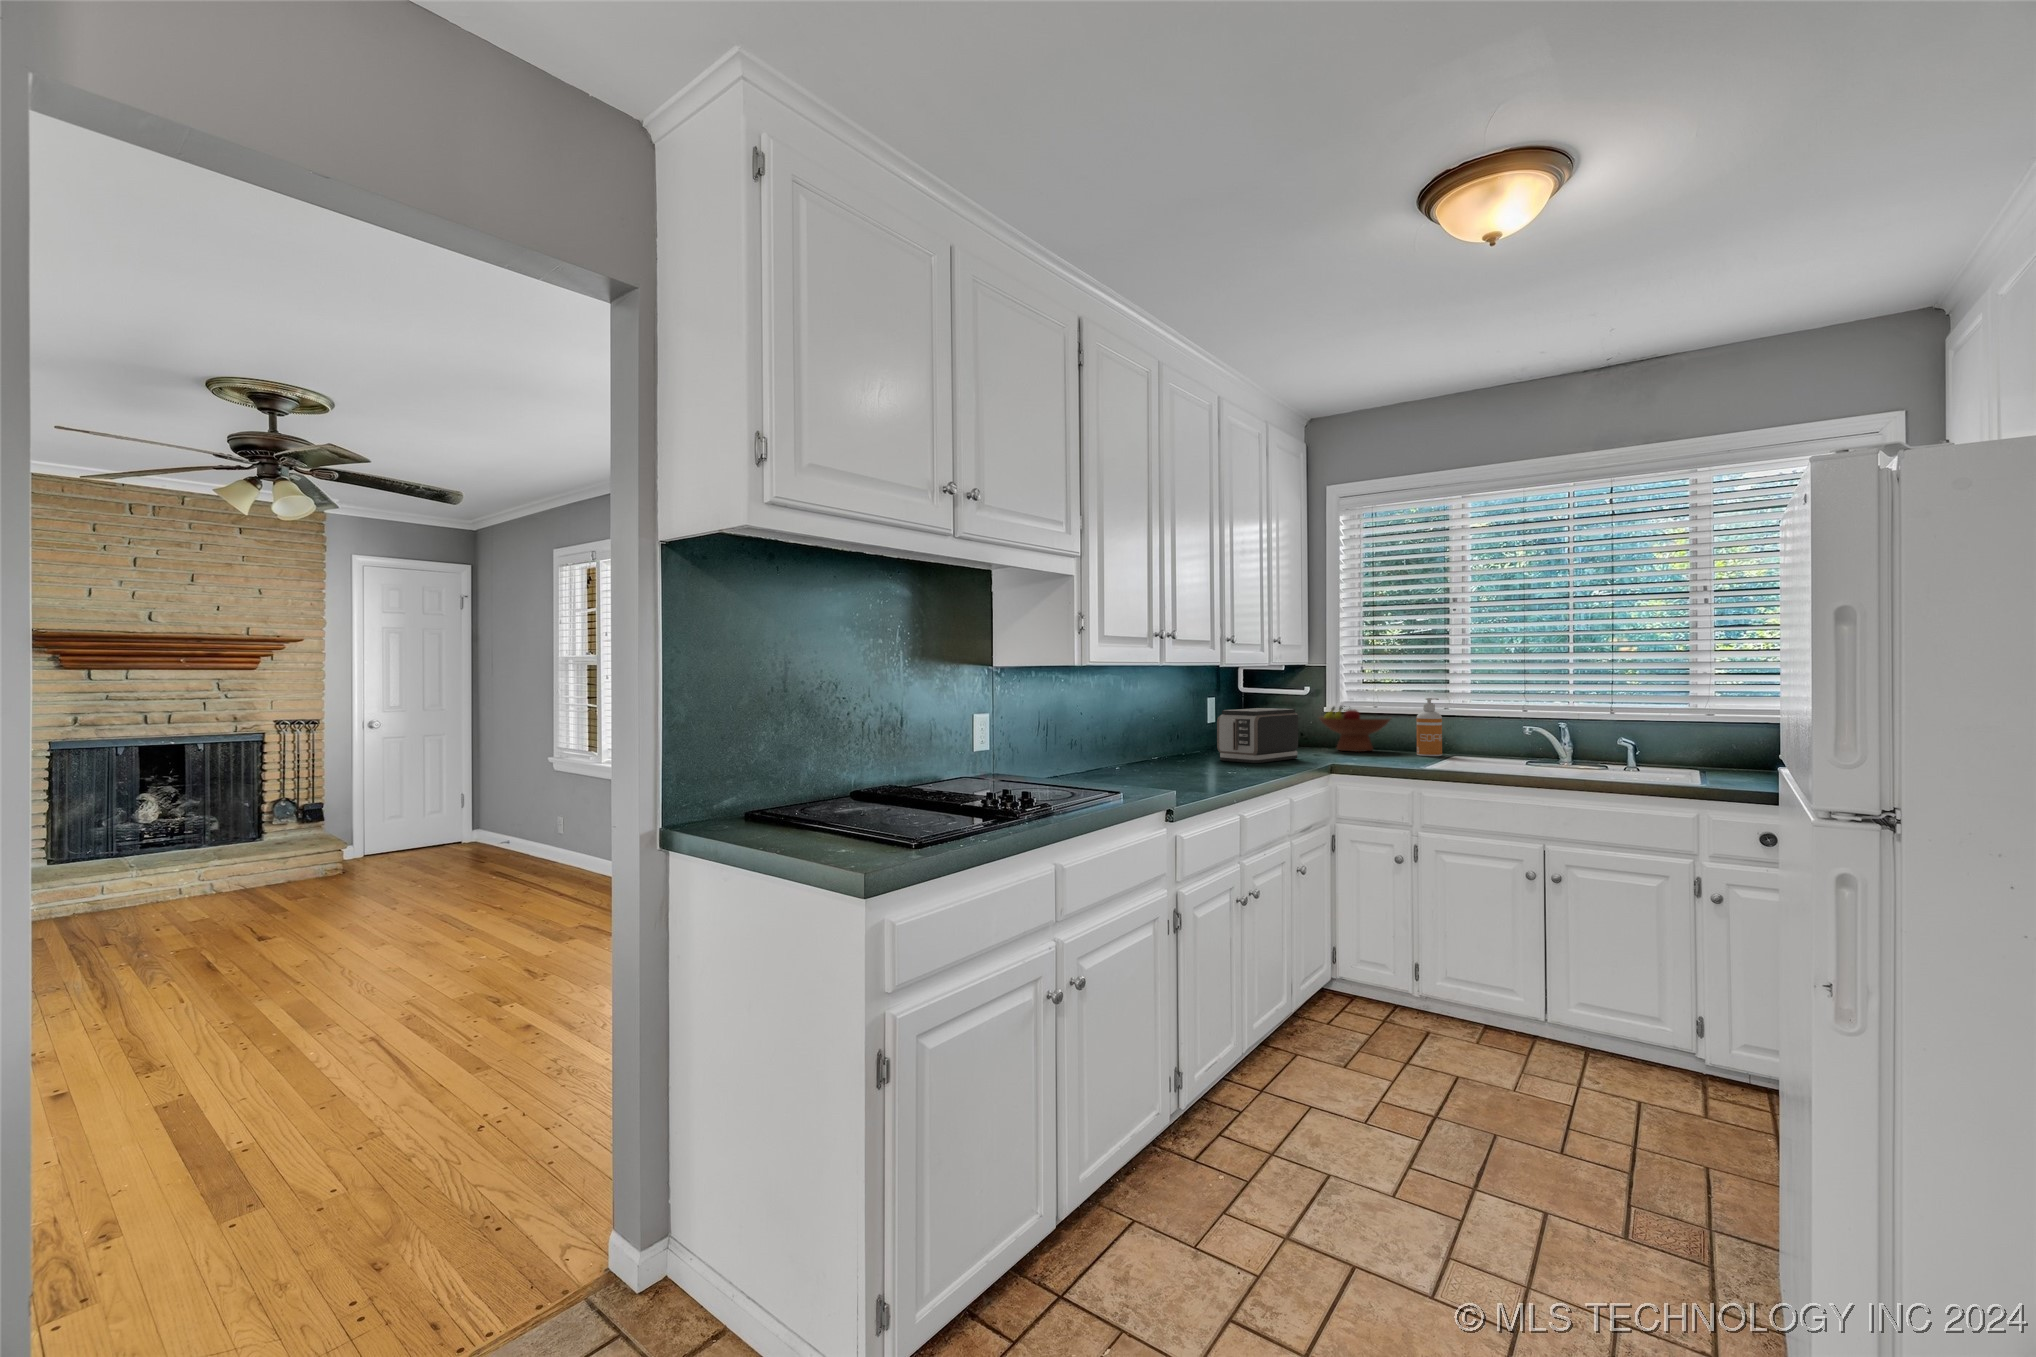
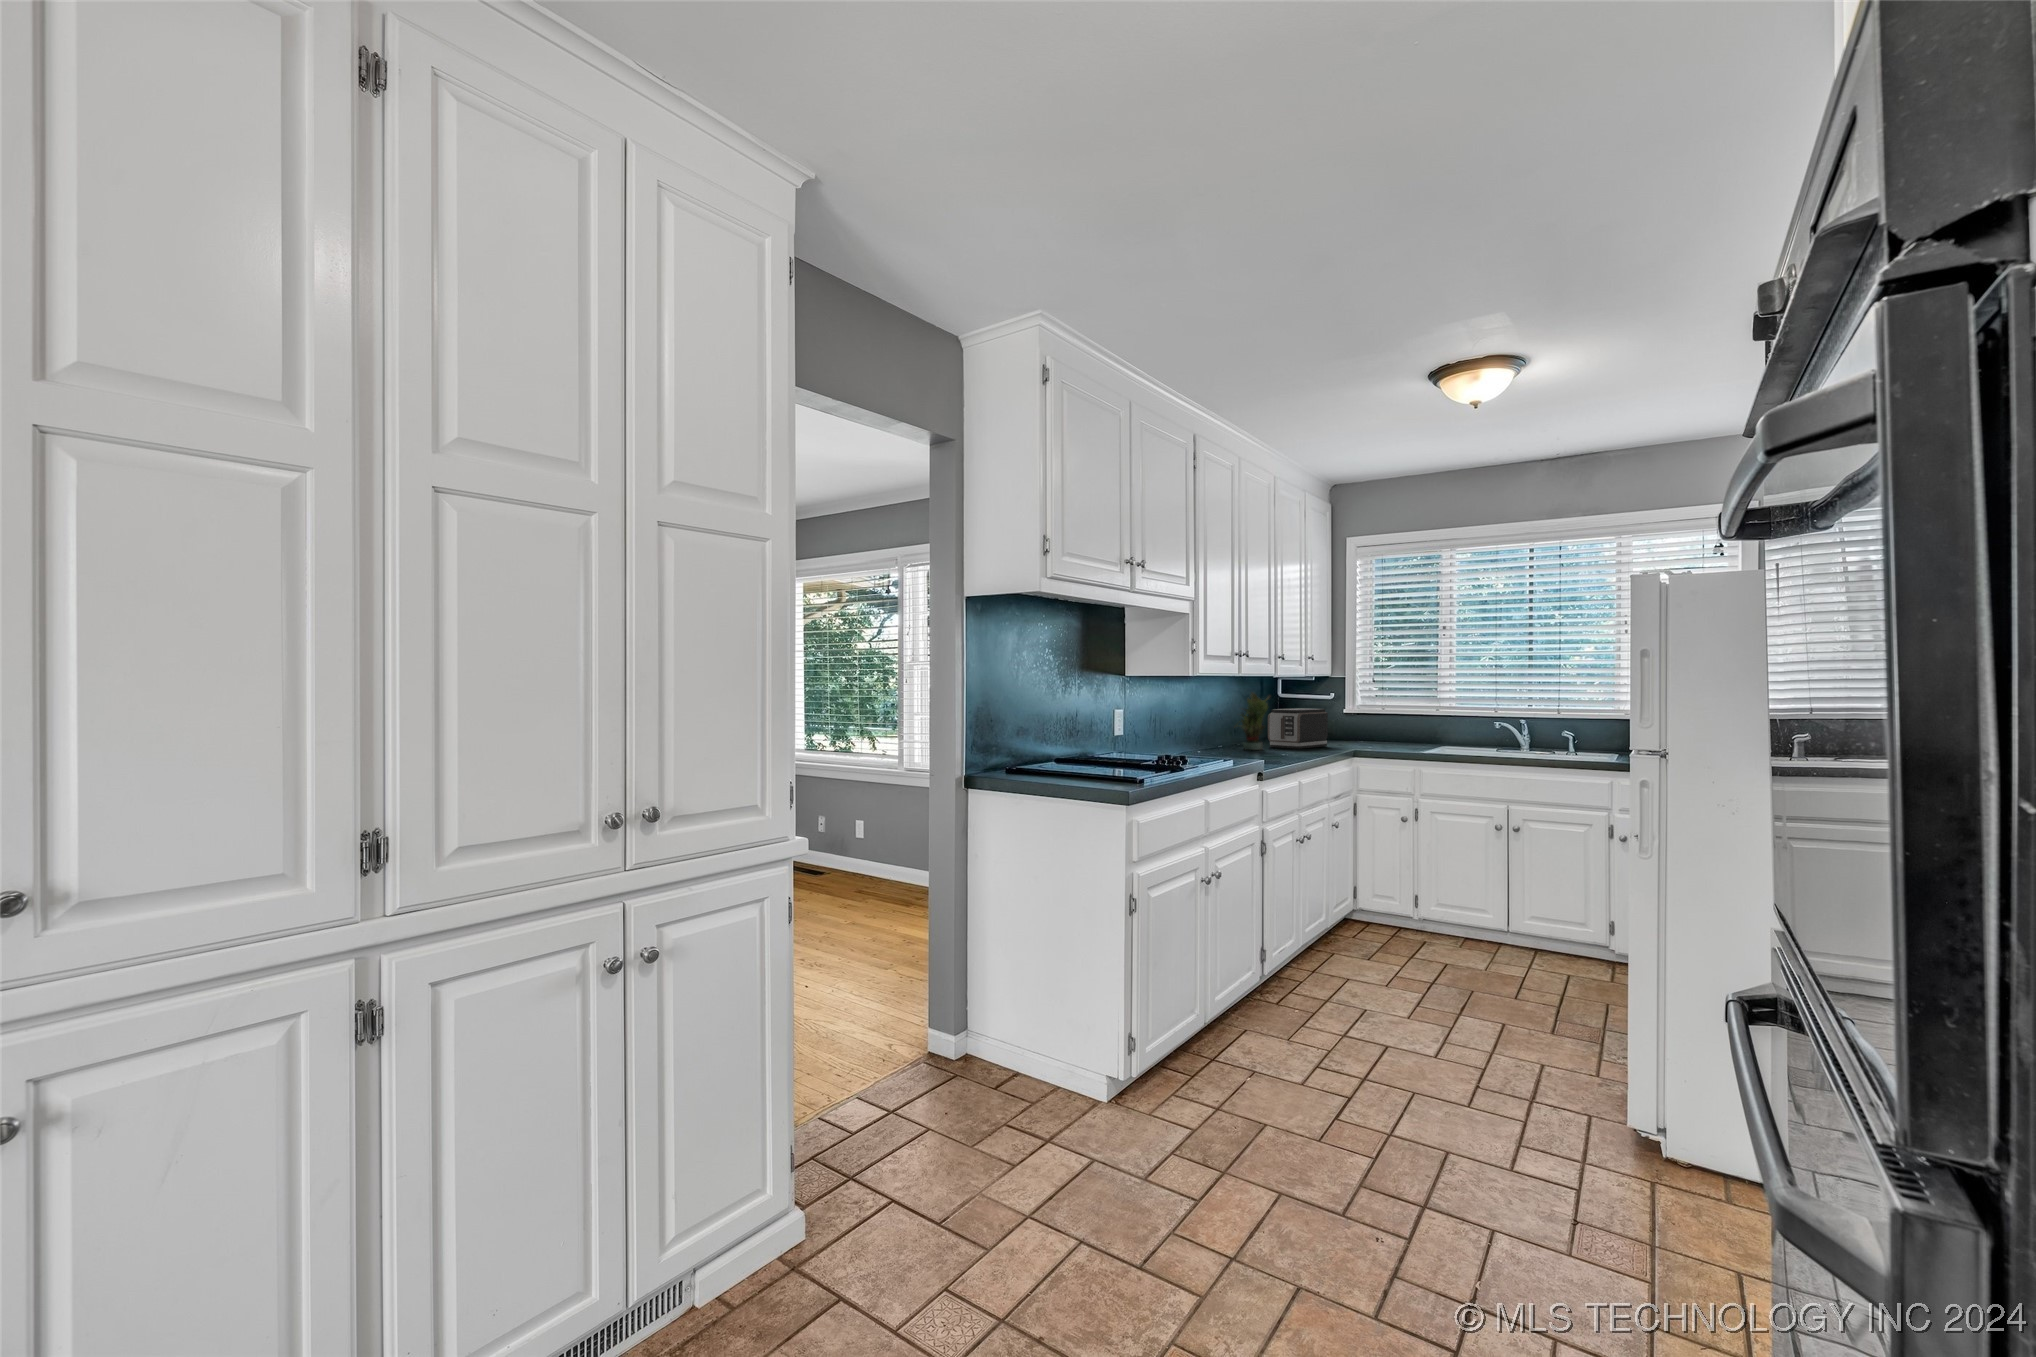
potted plant: none [1165,687,1215,766] -> present [1234,693,1270,750]
soap dispenser: present [1417,698,1442,756] -> none [1415,702,1434,746]
fruit bowl: present [1320,706,1390,752] -> none [1339,707,1396,743]

